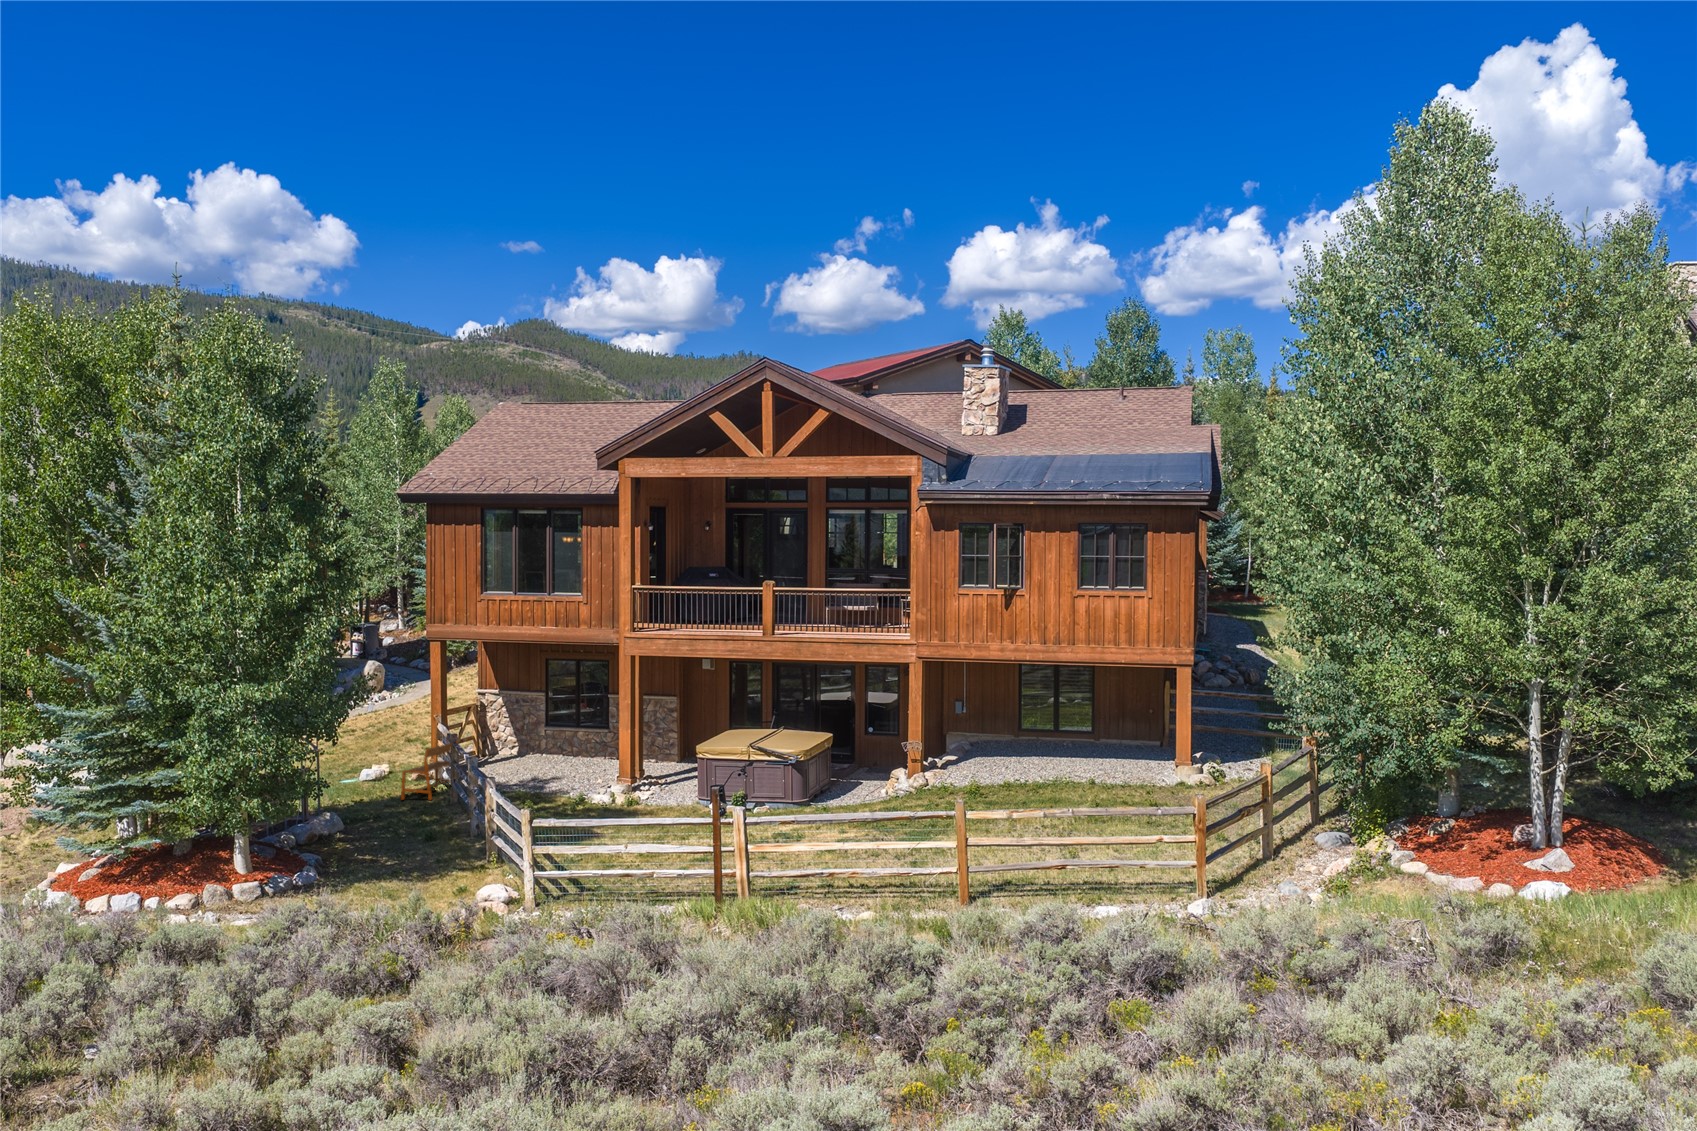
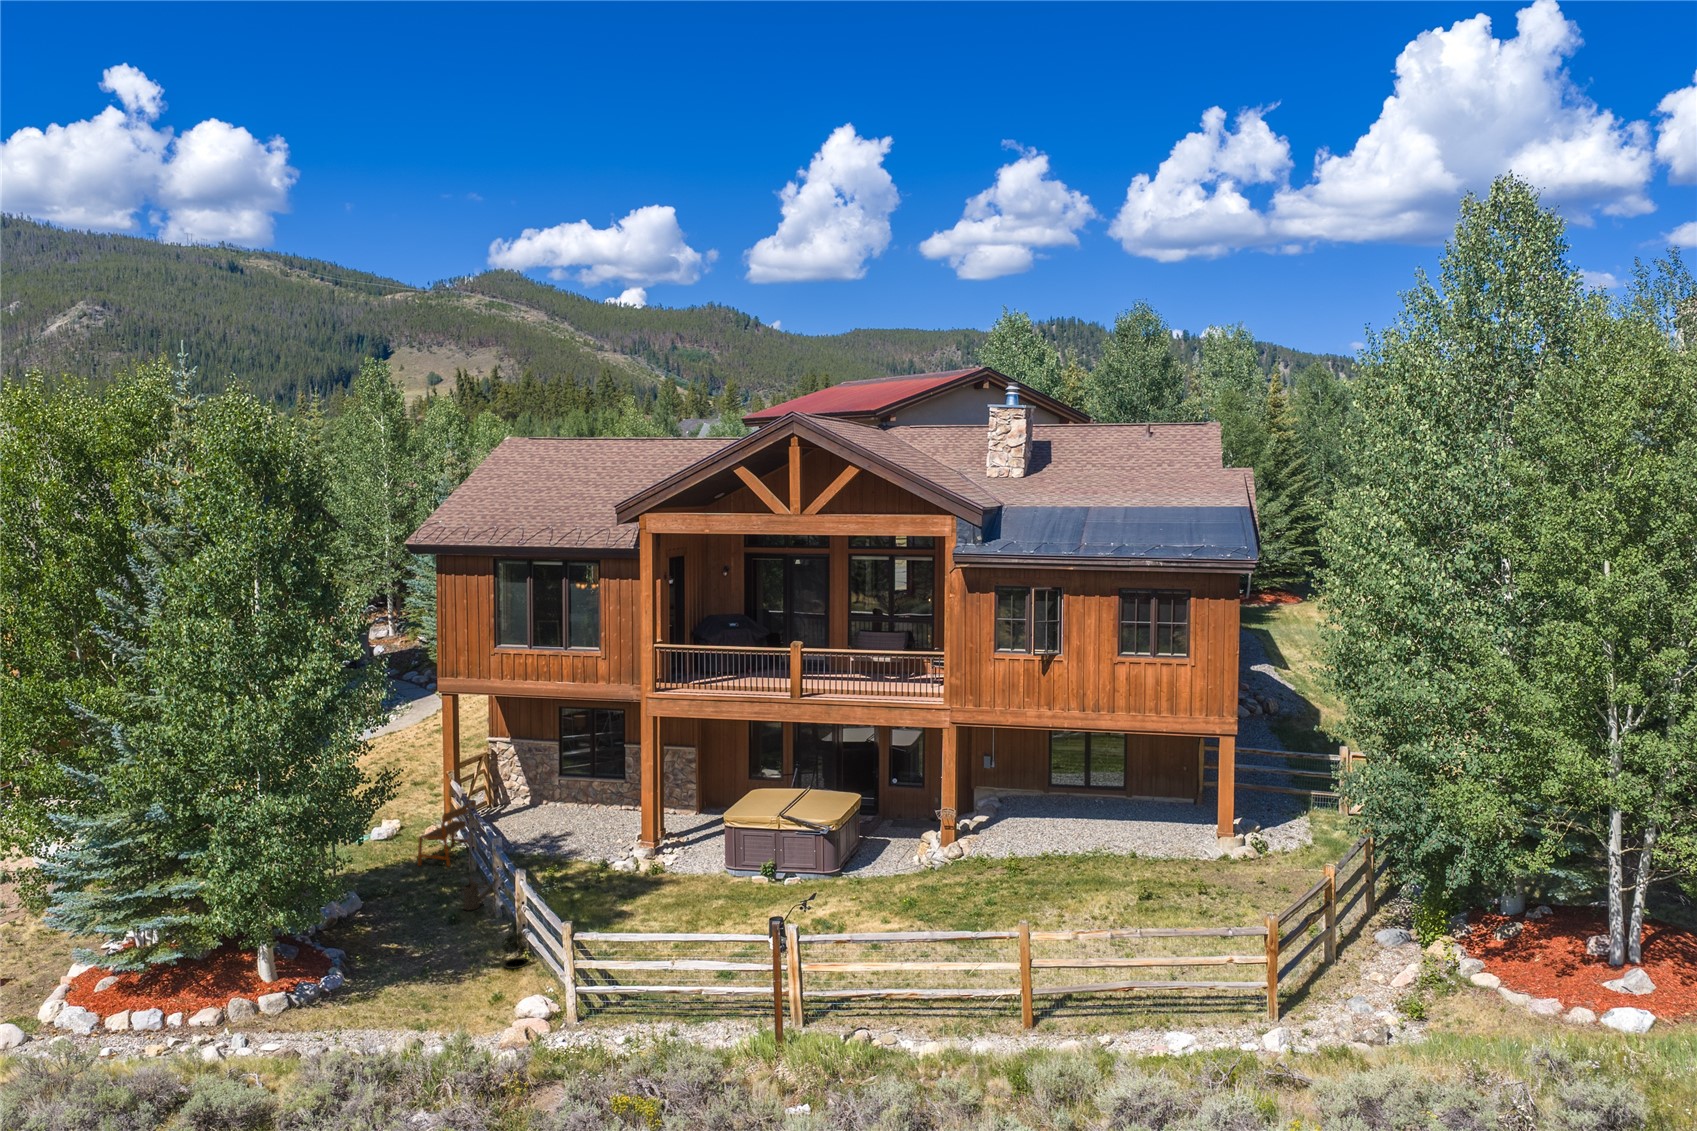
watering can: none [434,798,473,830] -> present [464,877,497,910]
potted tree: none [465,823,496,869] -> present [501,924,529,969]

